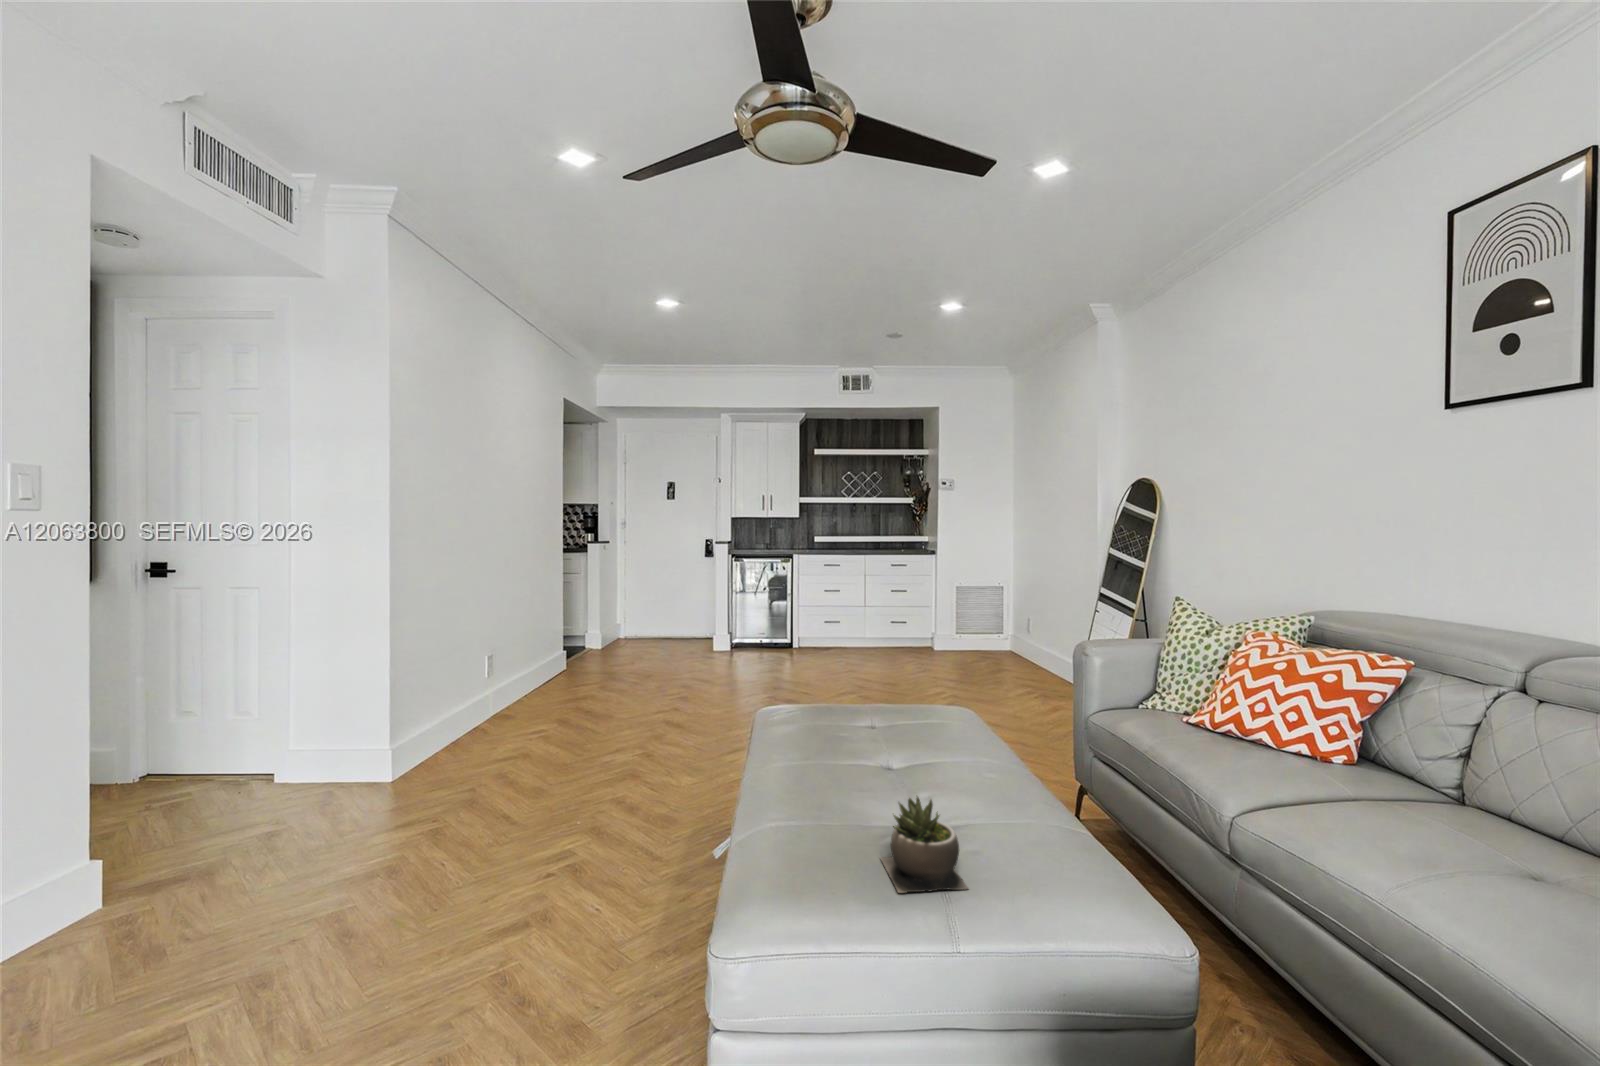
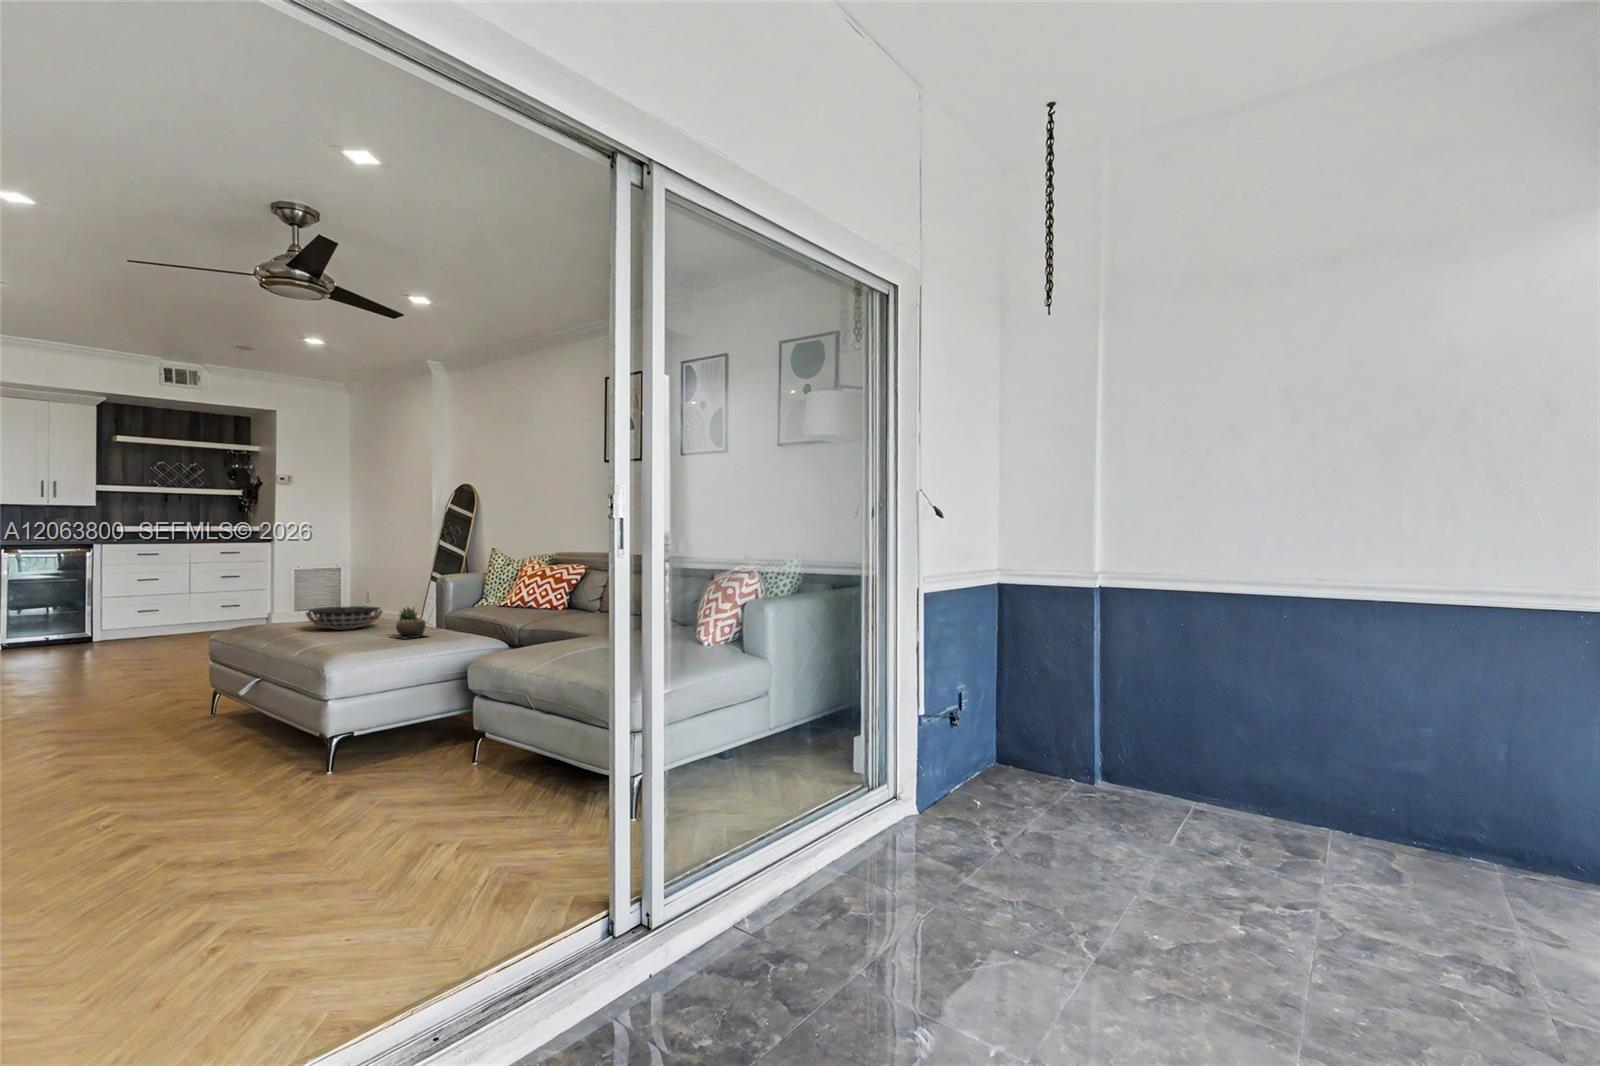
decorative bowl: none [786,722,918,786] -> present [306,606,382,630]

